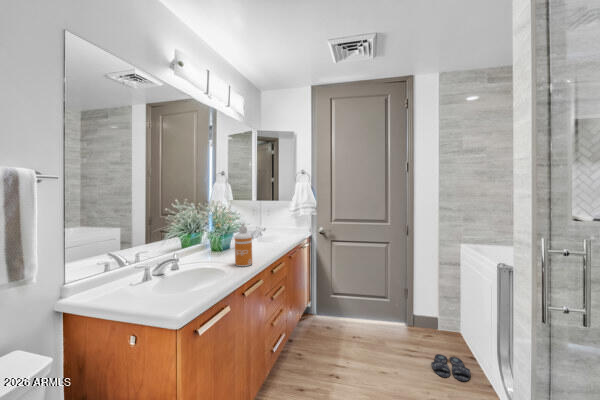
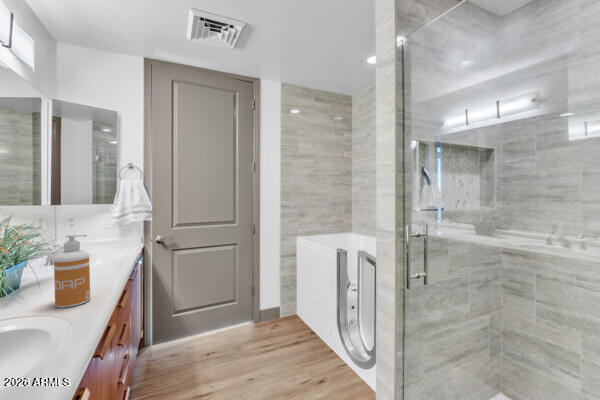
slippers: present [431,354,470,381] -> none [287,337,318,359]

